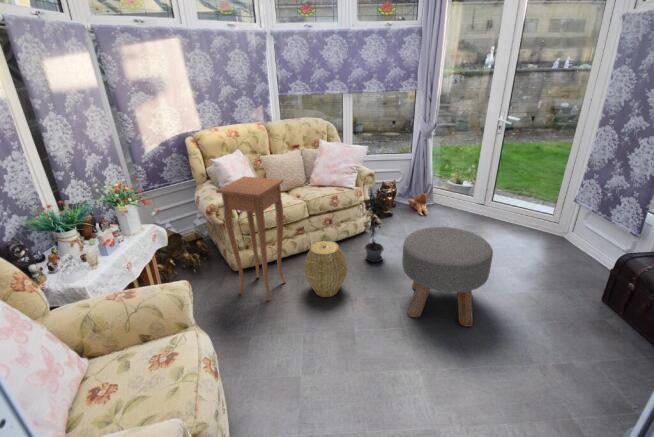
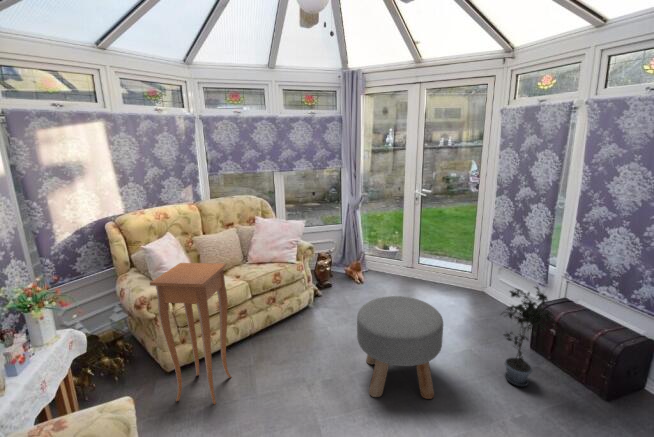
potted plant: present [363,186,394,262] -> present [504,287,557,386]
woven basket: present [304,241,347,297] -> none [253,324,300,388]

